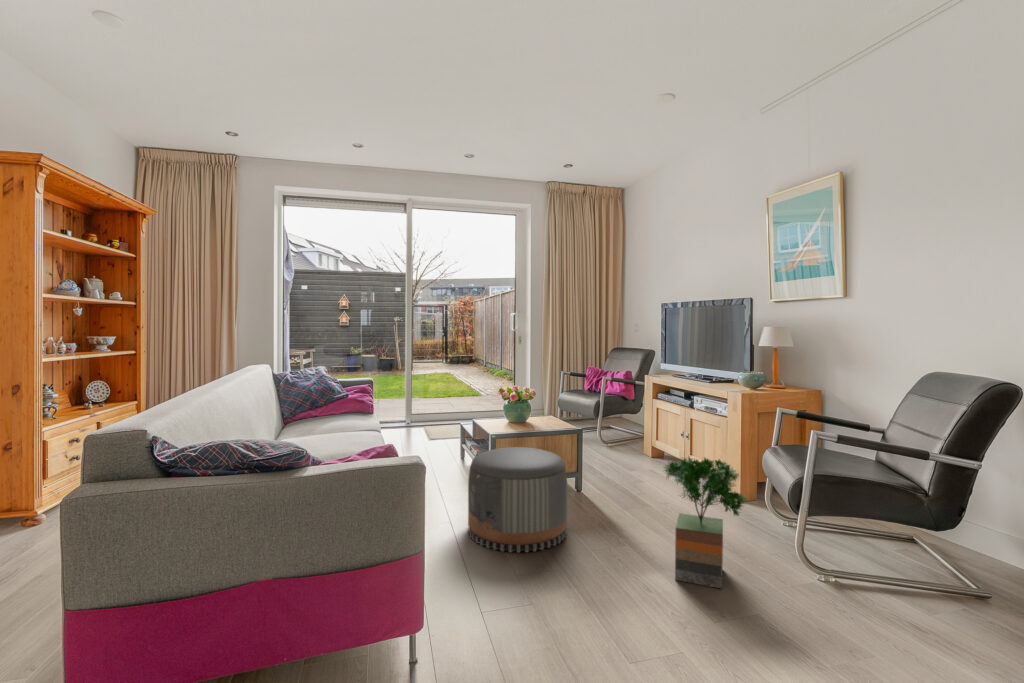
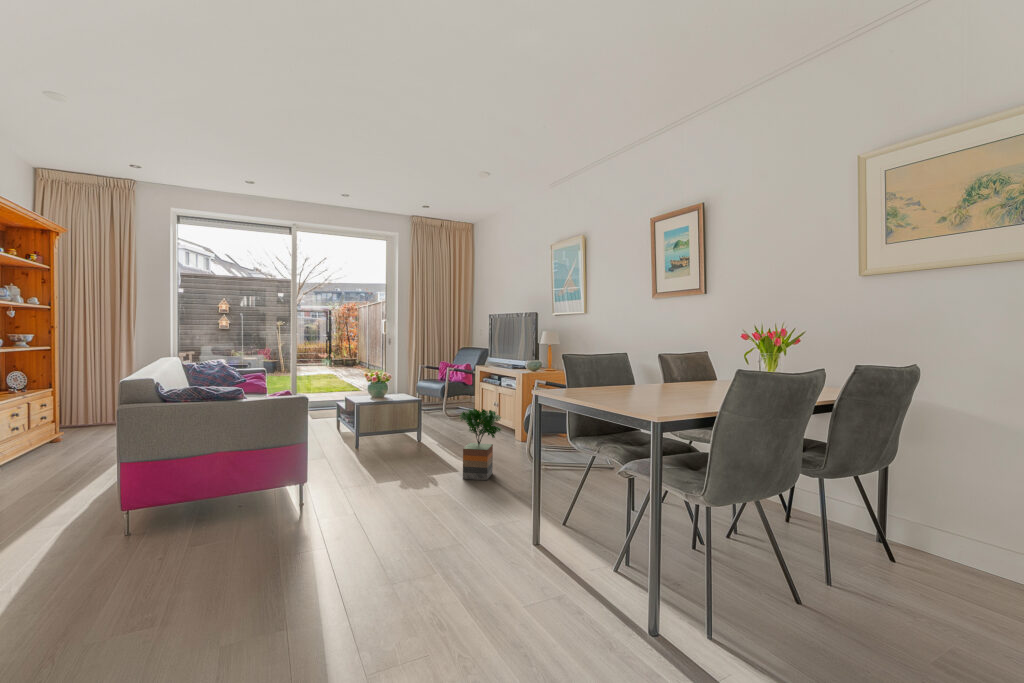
pouf: present [468,447,567,553] -> none [339,411,405,473]

